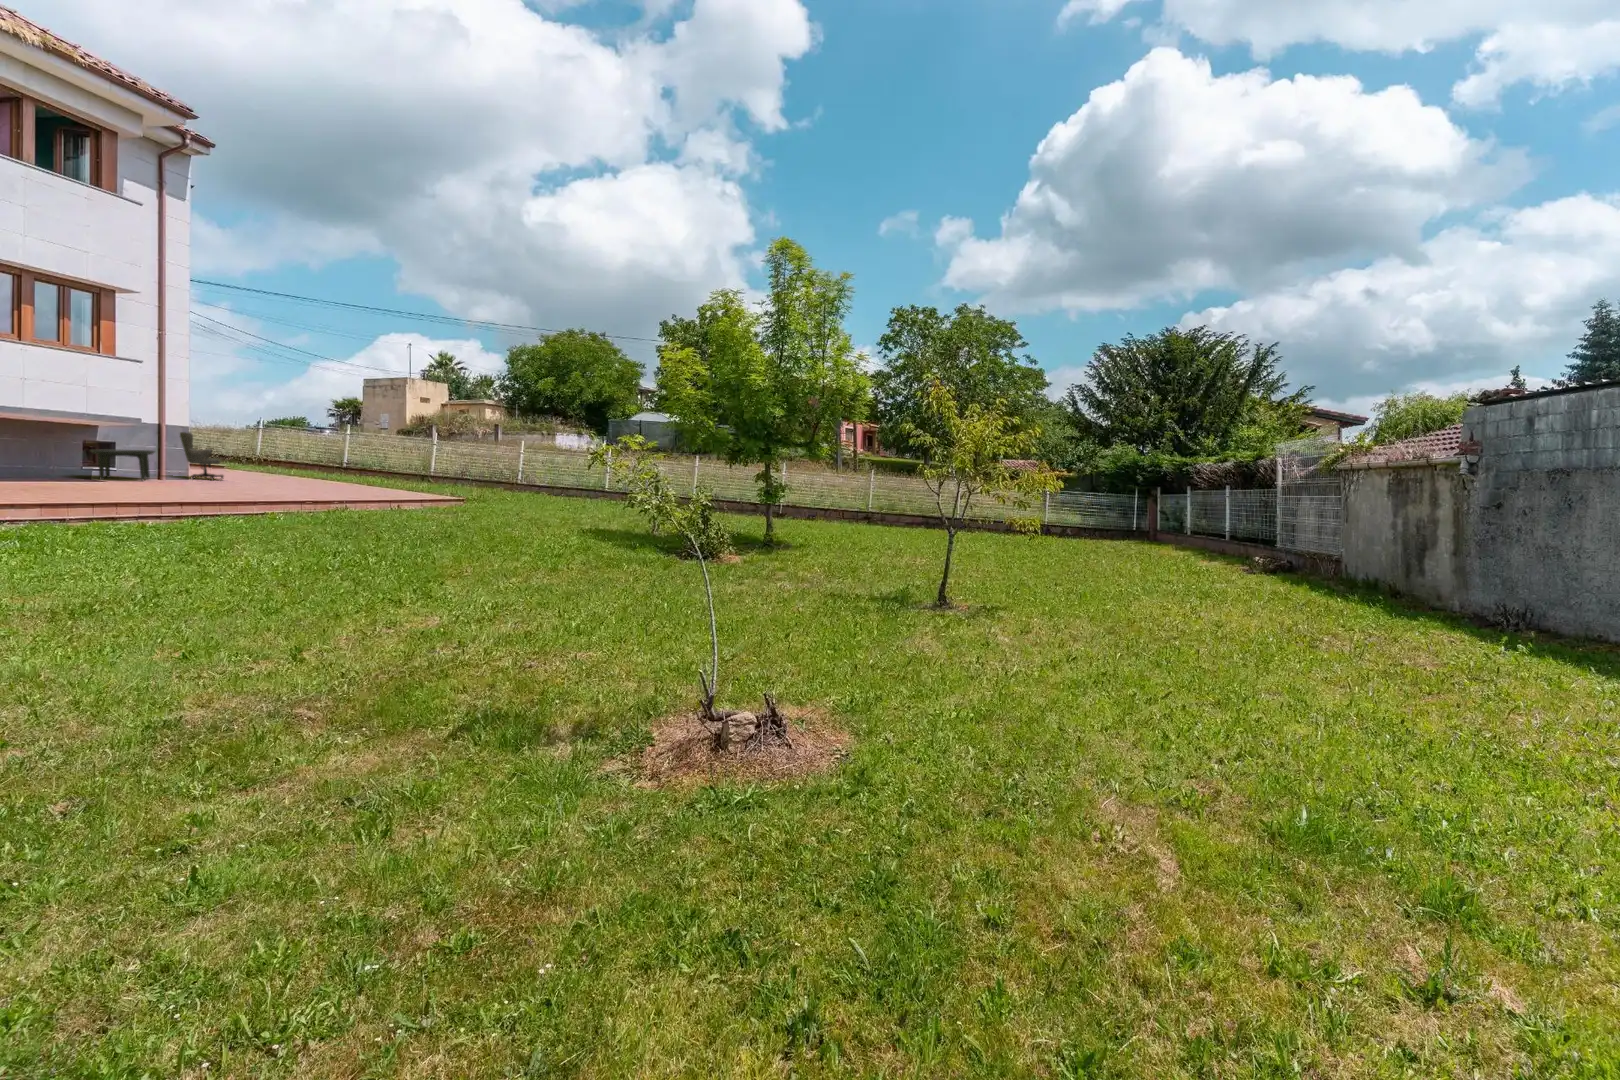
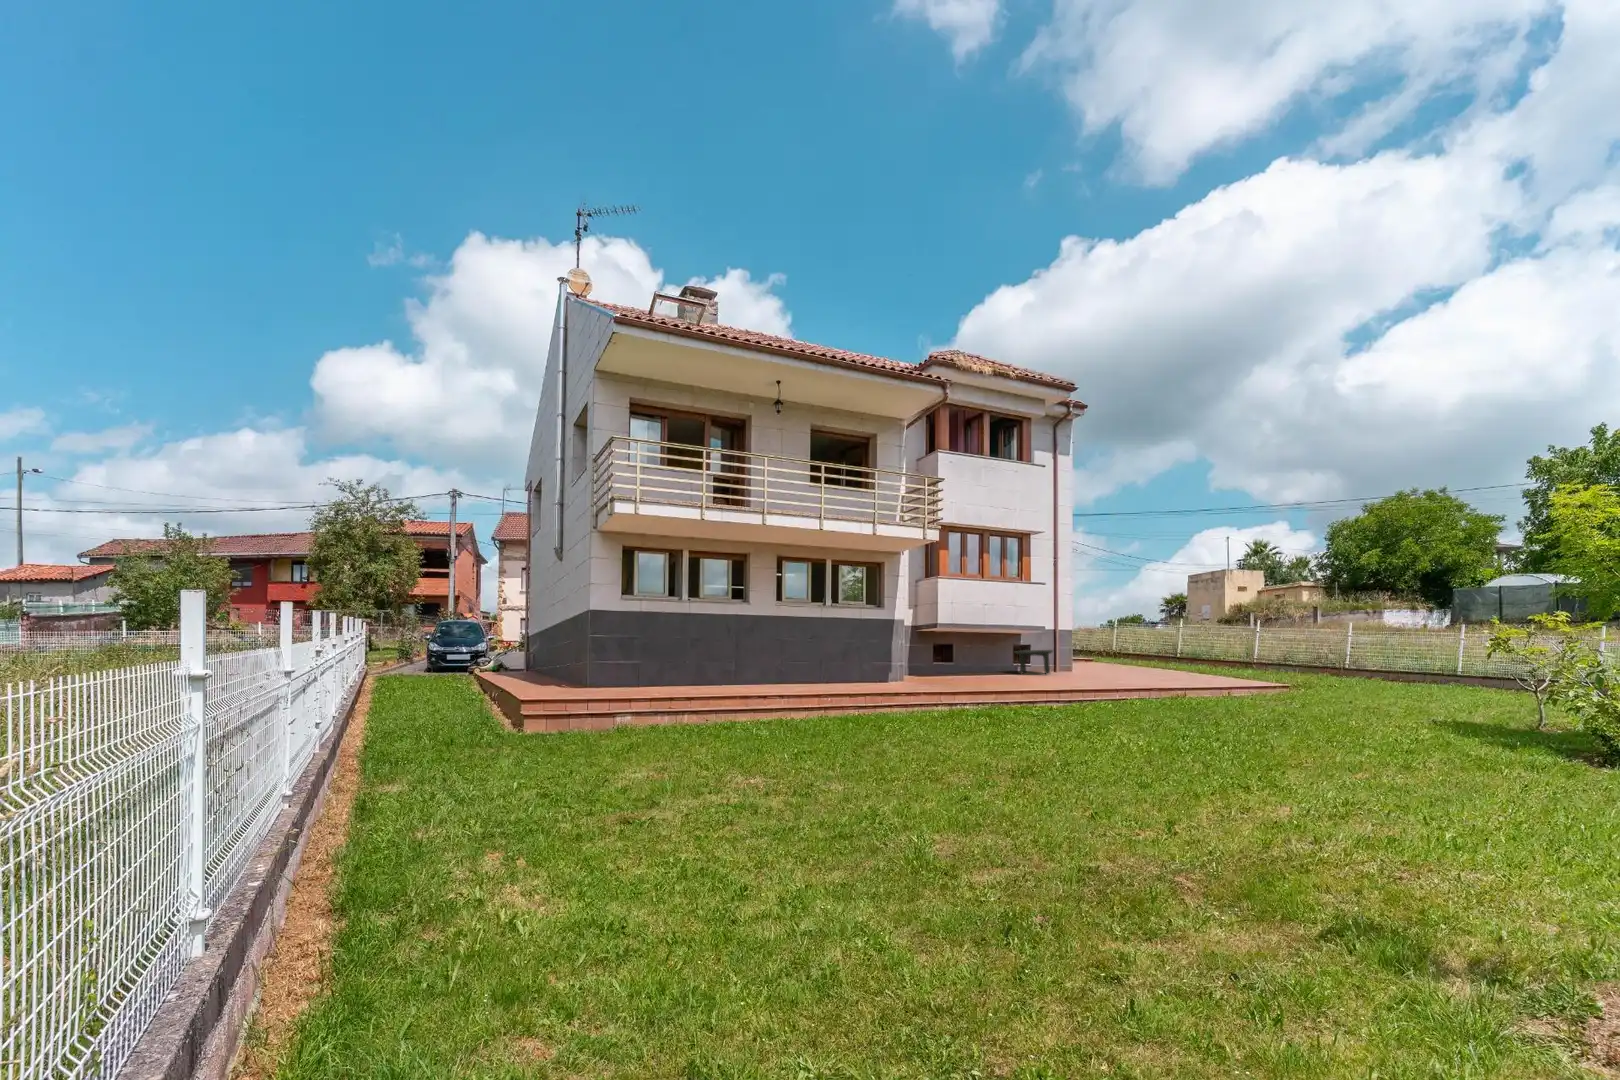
chair: present [180,432,223,480] -> none [1068,633,1099,674]

